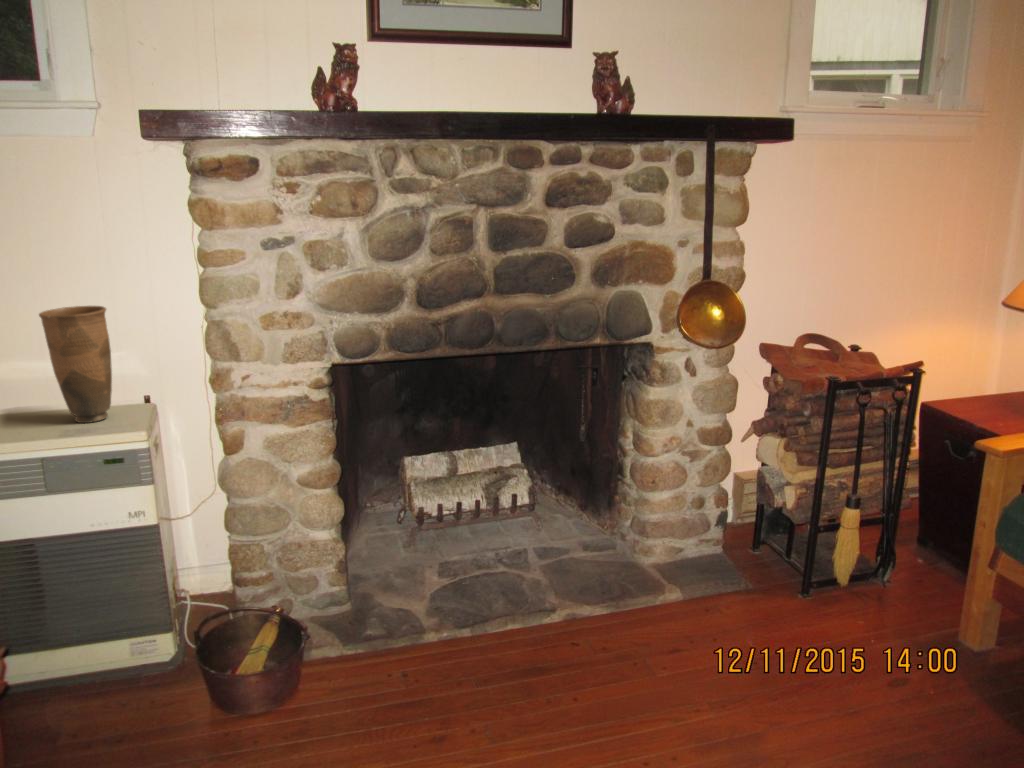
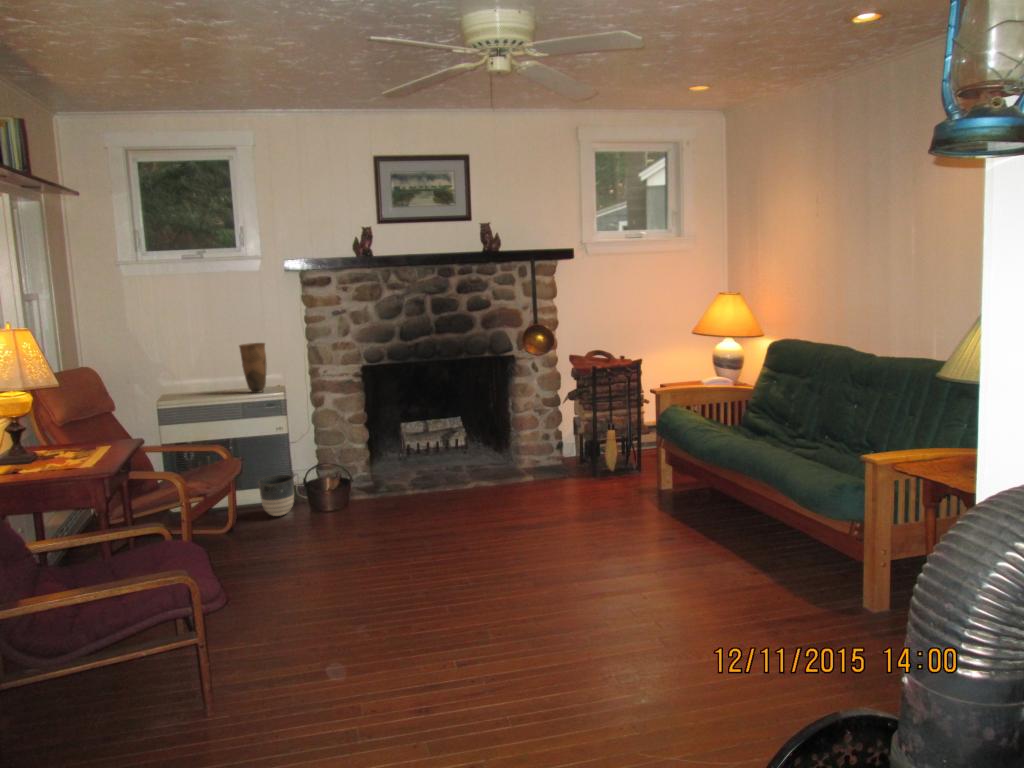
planter: none [83,616,173,720] -> present [258,475,294,516]

